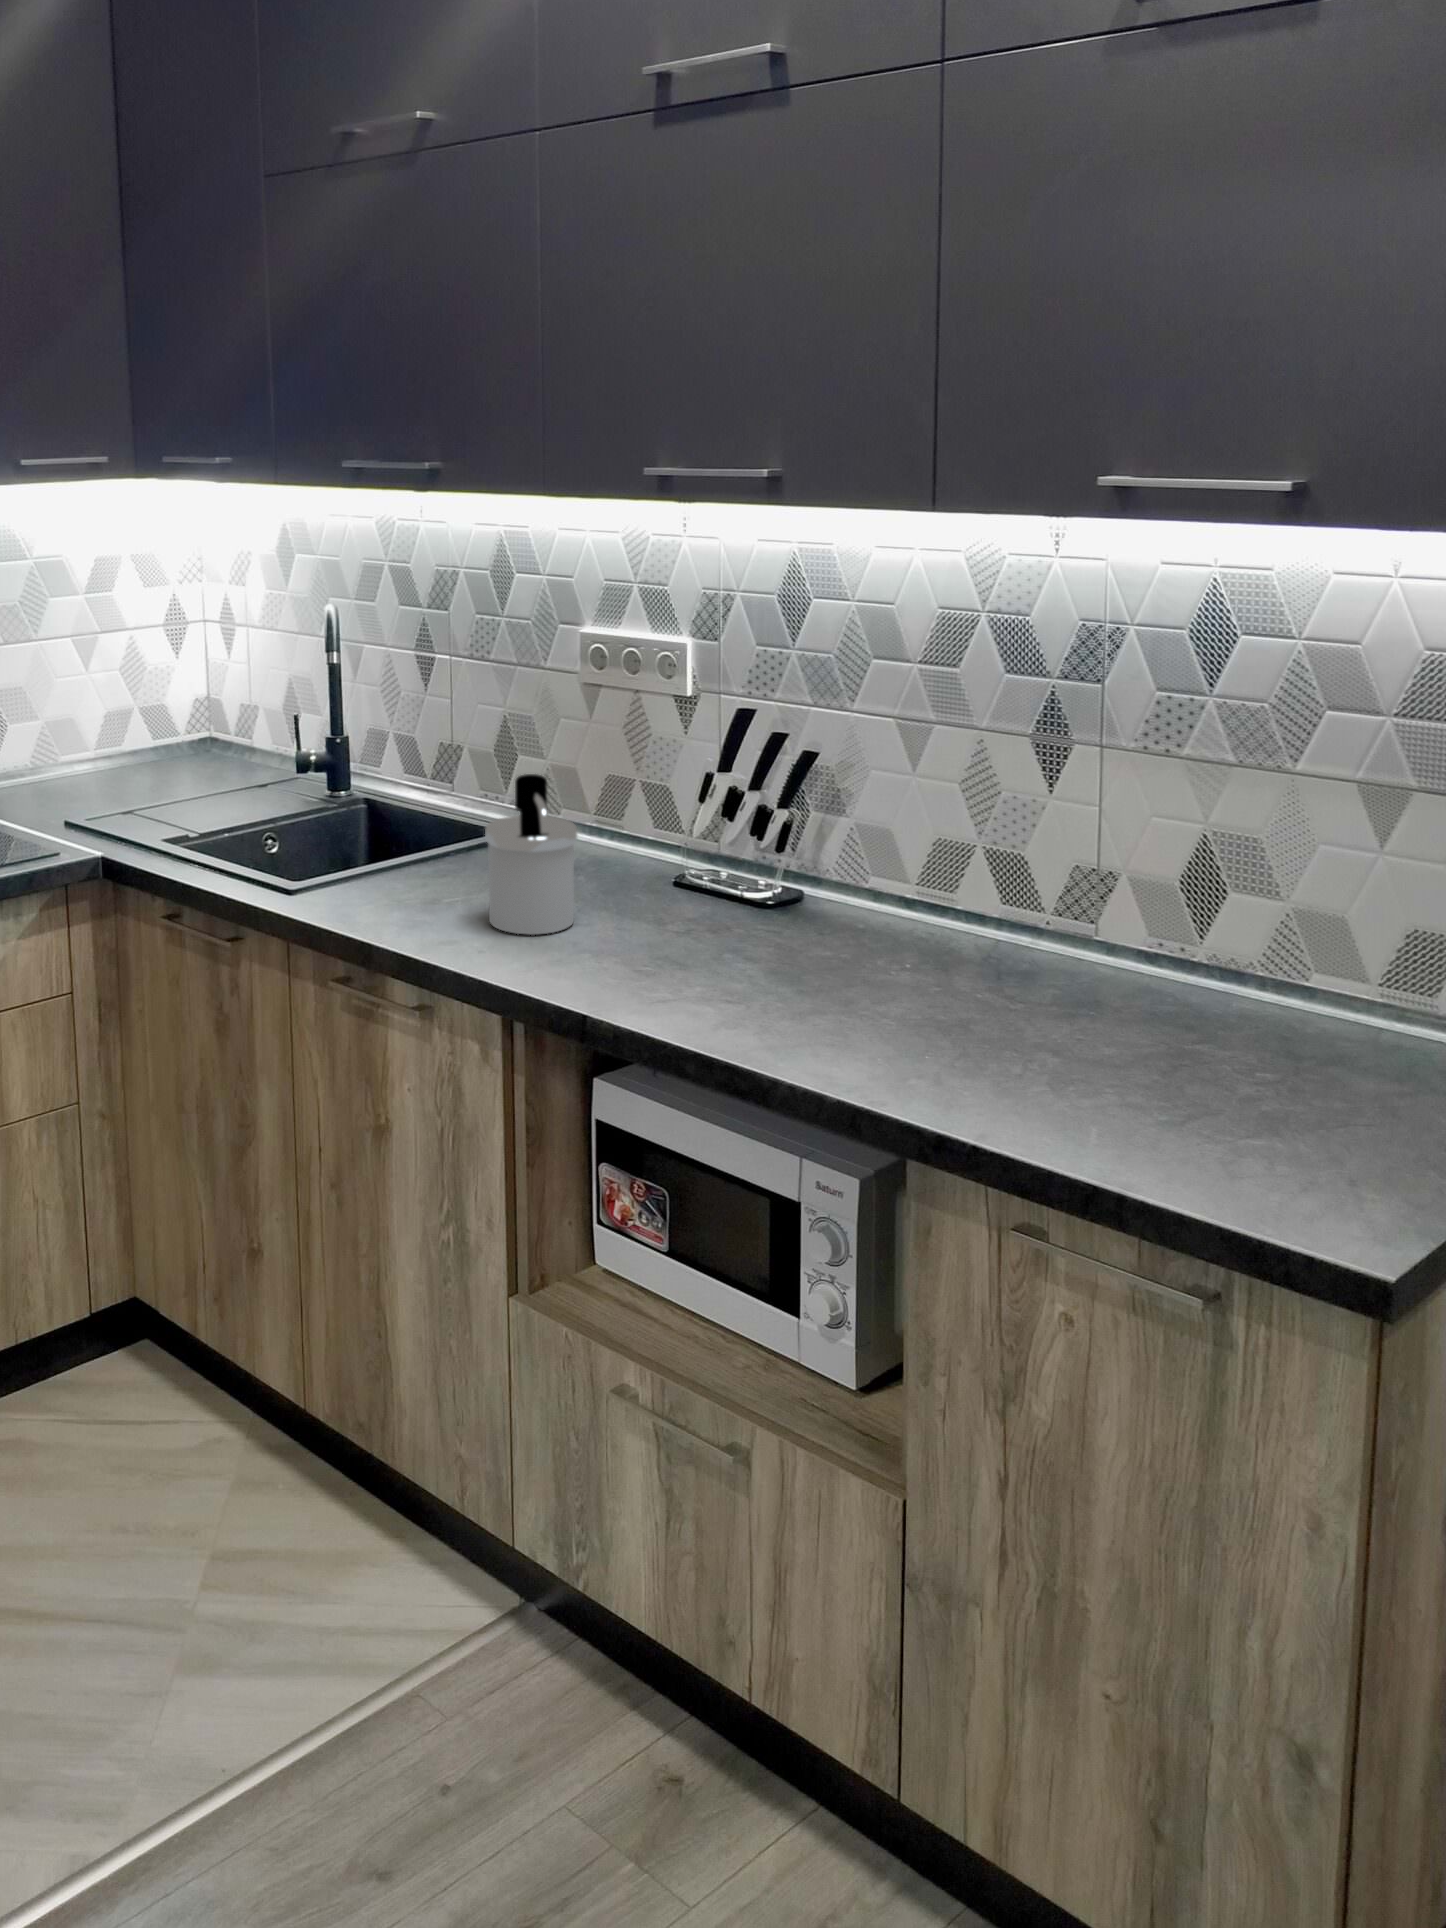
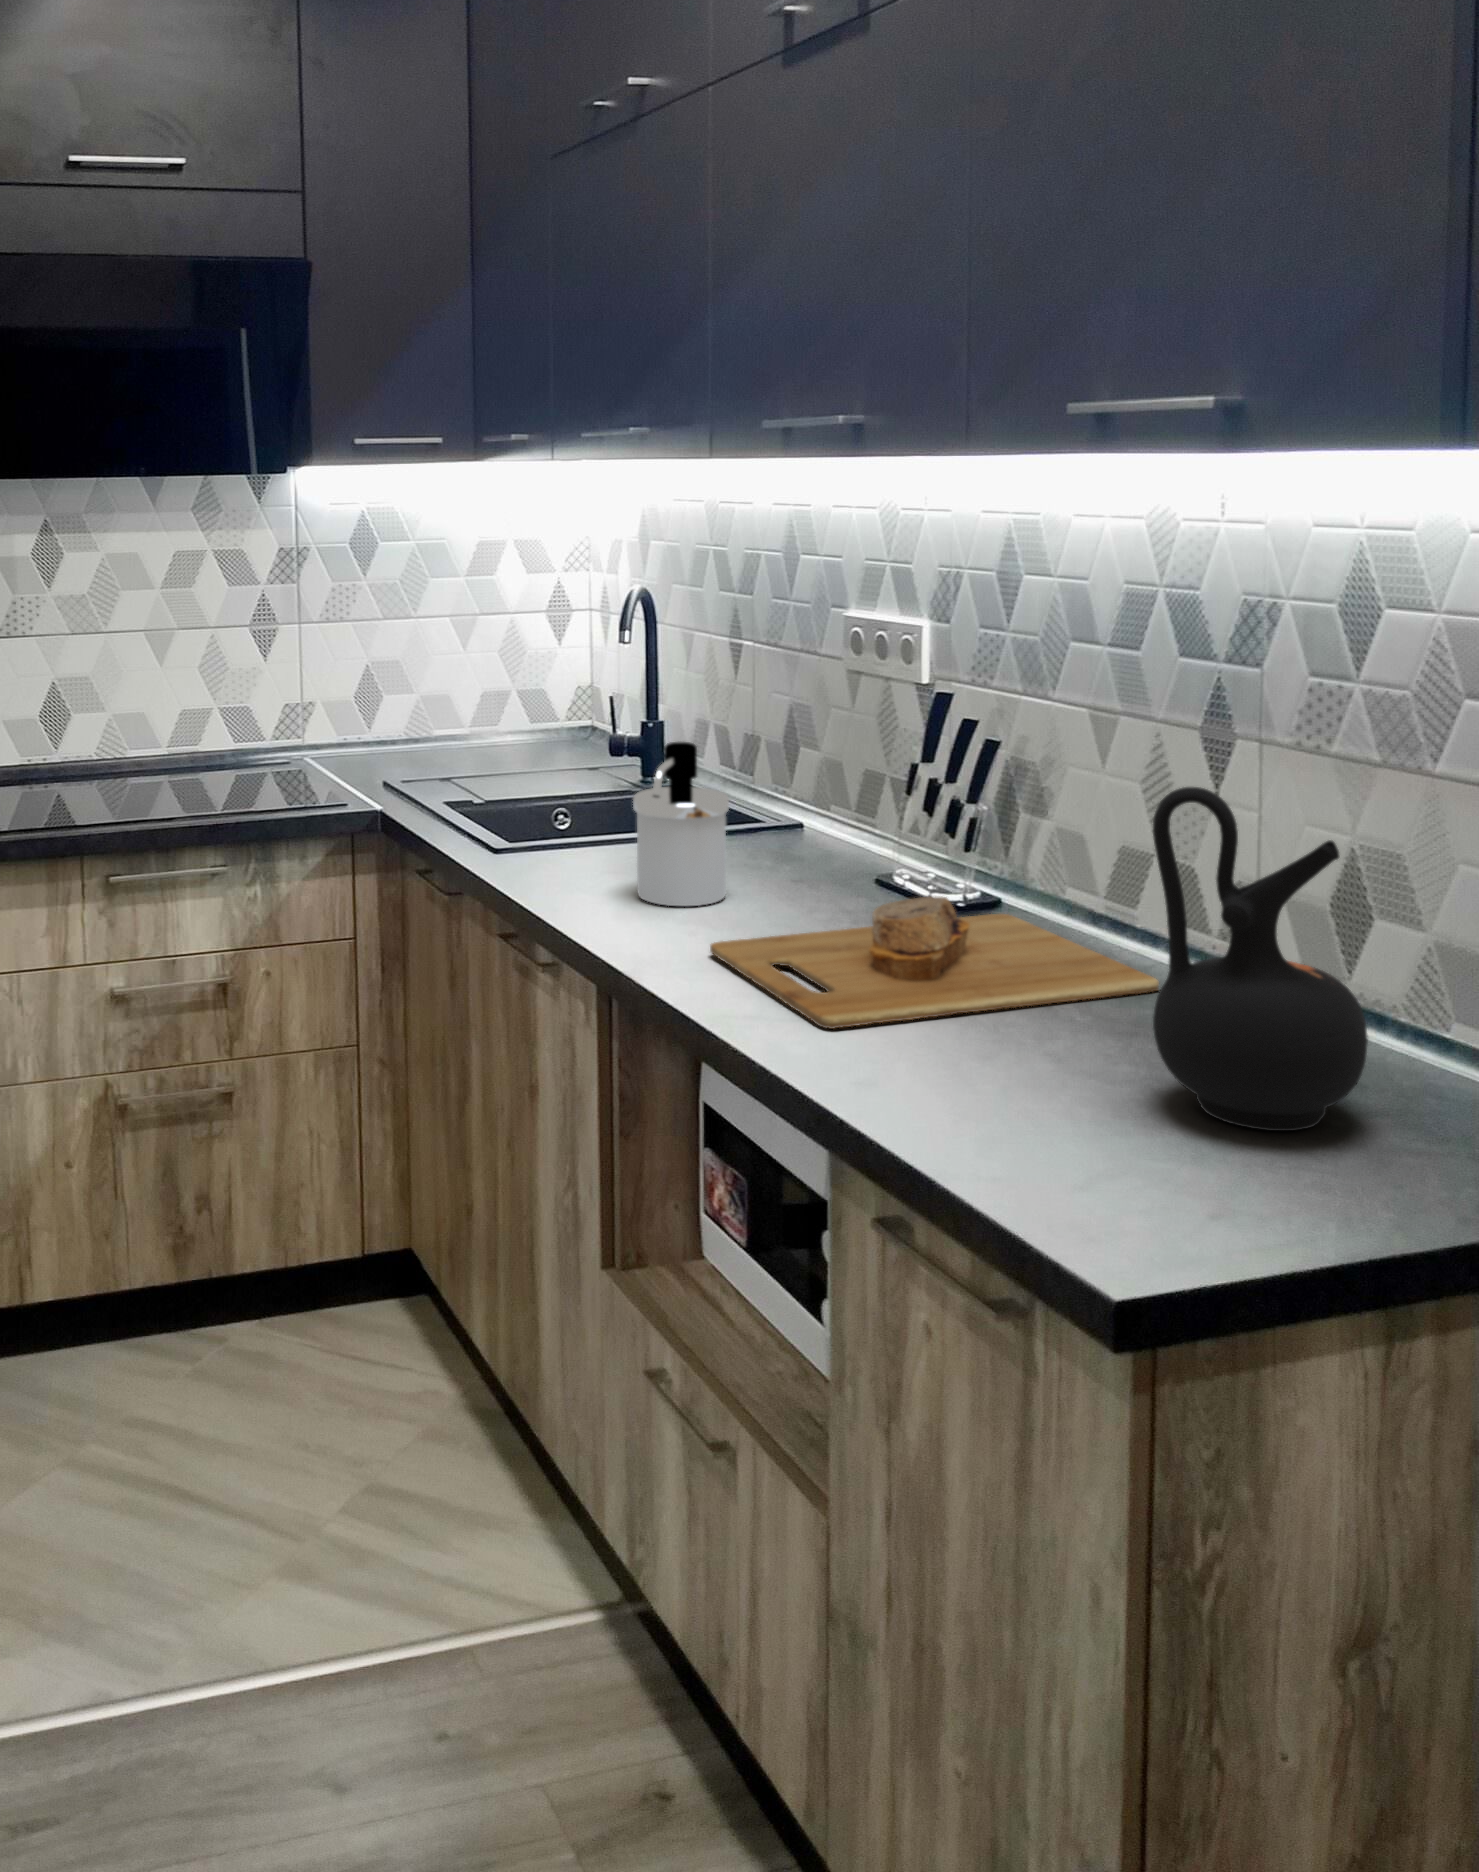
ceramic jug: none [1158,809,1339,1089] -> present [1153,787,1368,1131]
cutting board: none [640,904,1029,1049] -> present [710,896,1159,1029]

